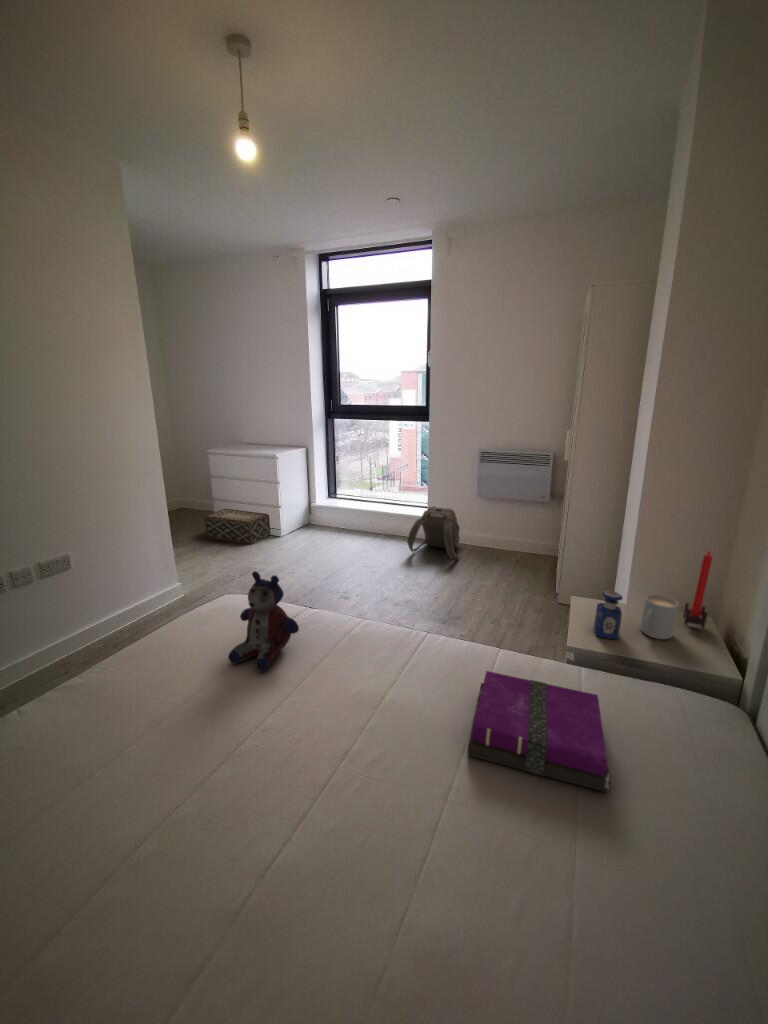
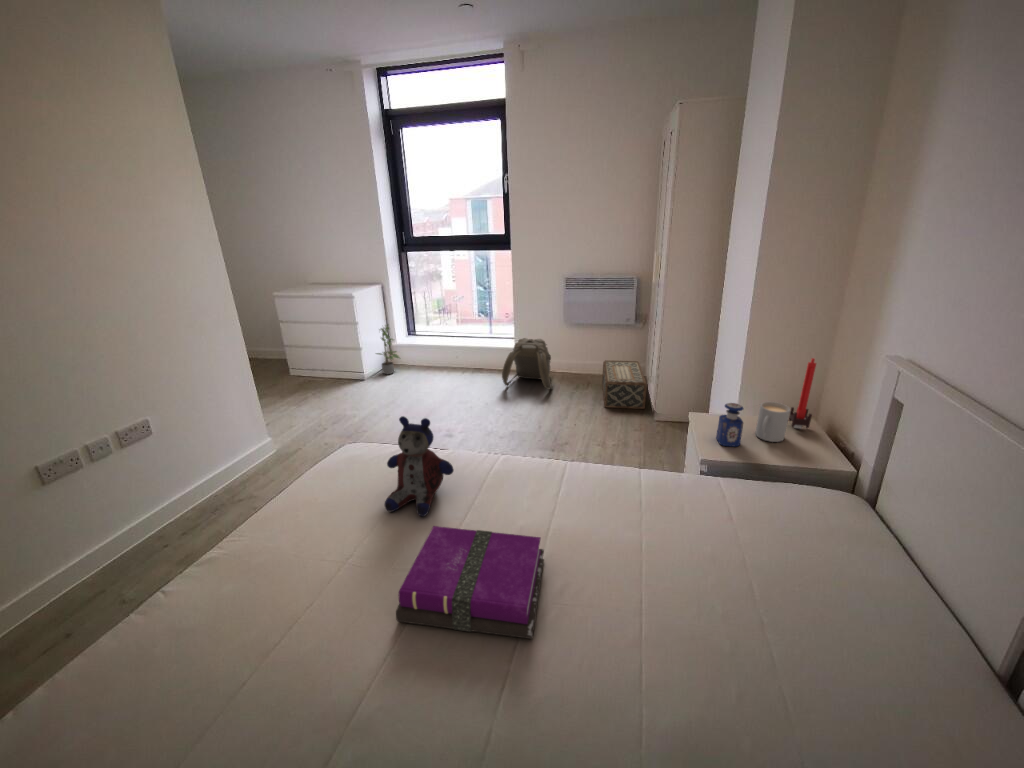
potted plant: none [294,483,318,531] -> present [376,325,400,374]
woven basket: present [204,509,271,544] -> present [602,360,647,409]
notebook: present [468,671,610,792] -> present [396,526,544,639]

